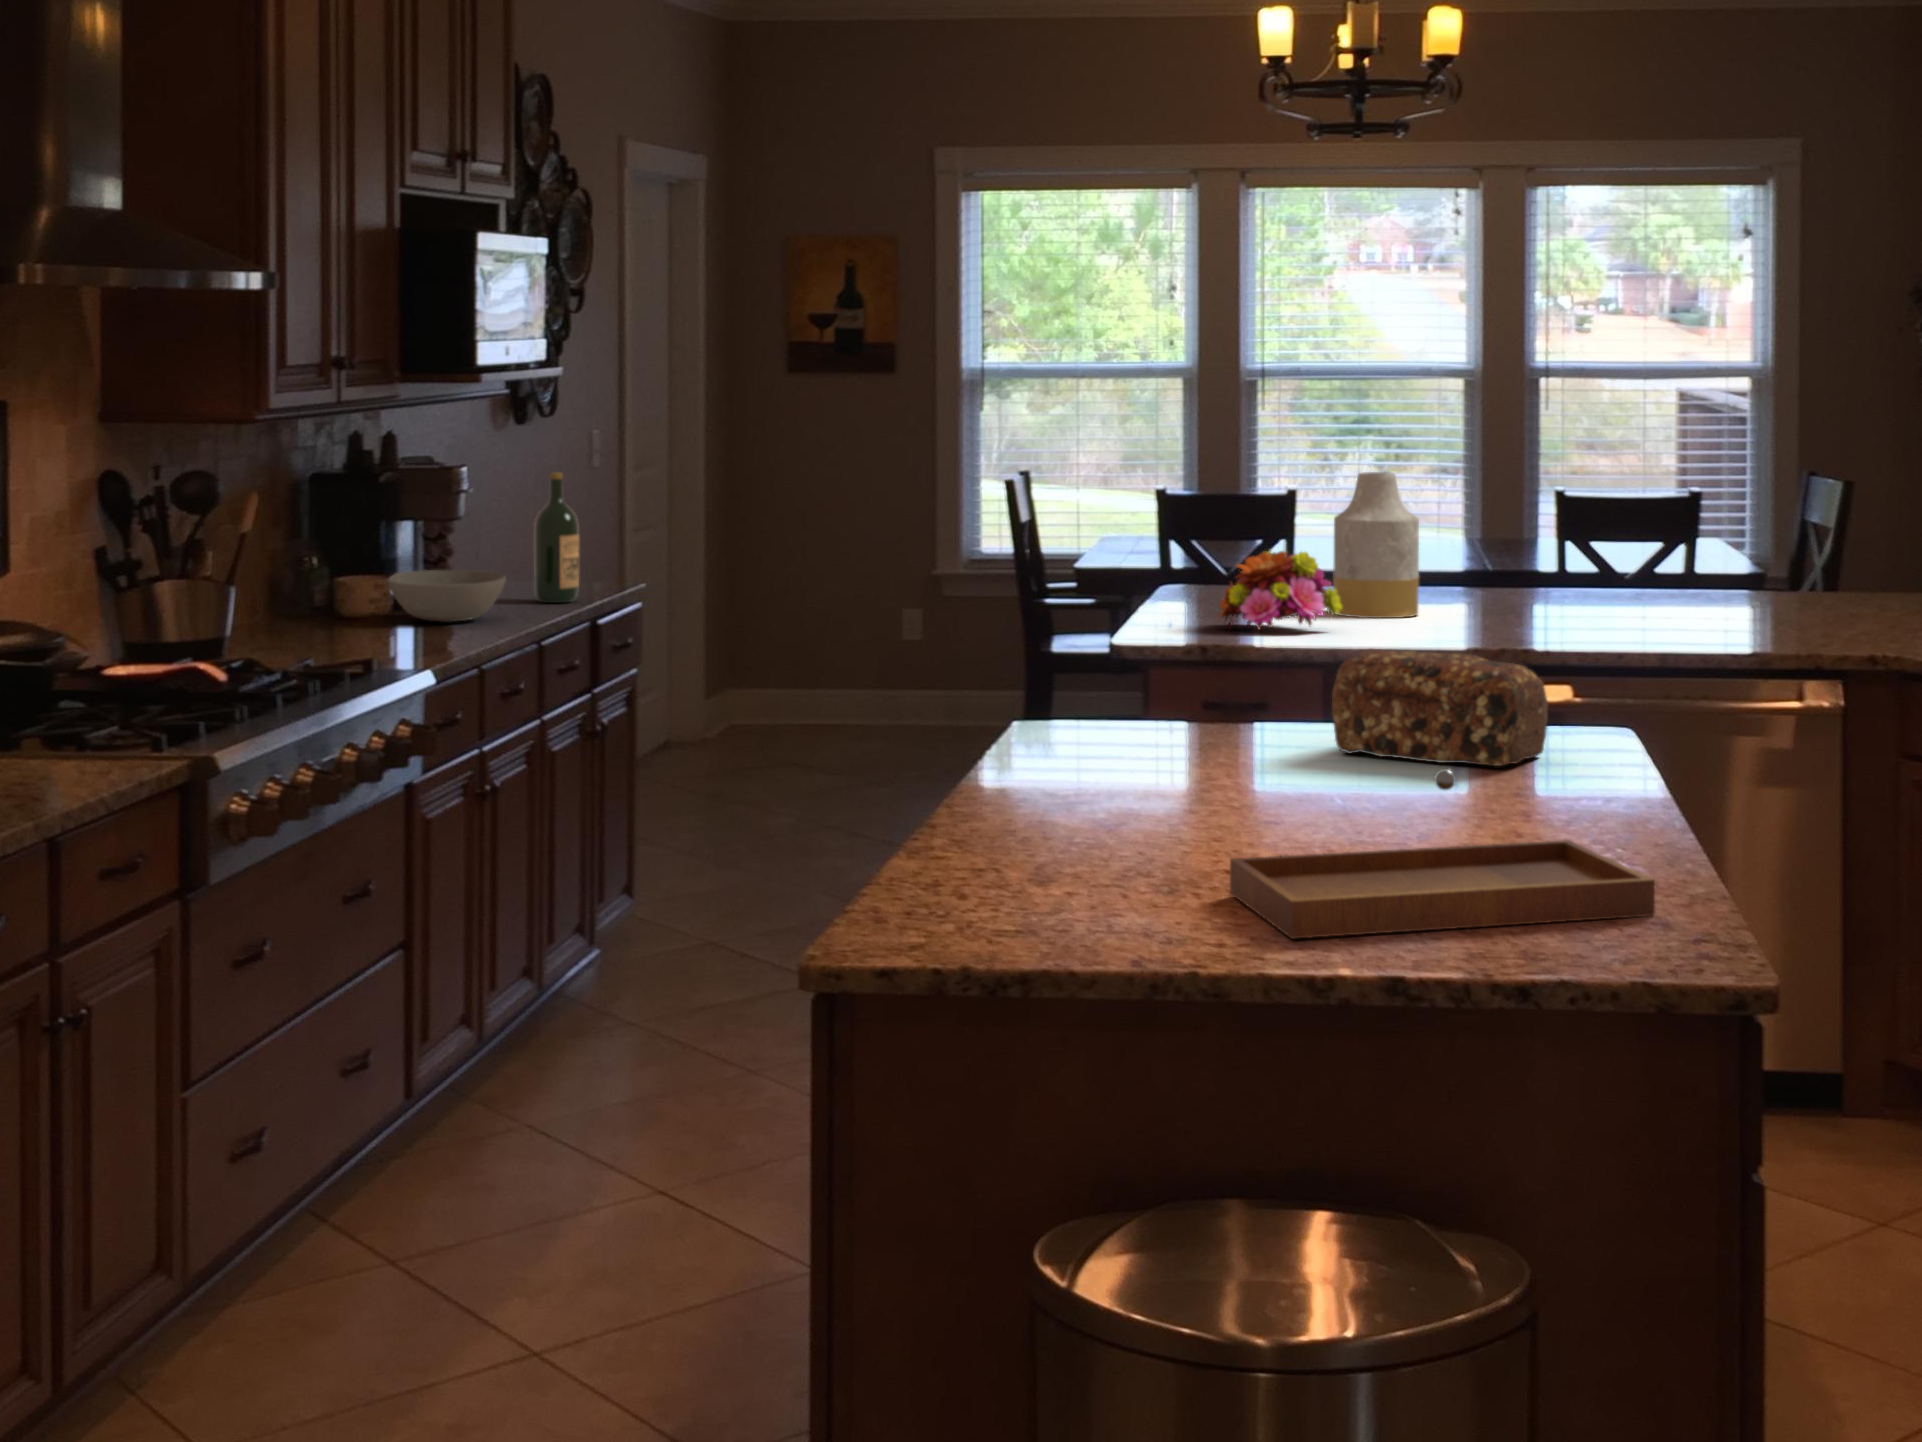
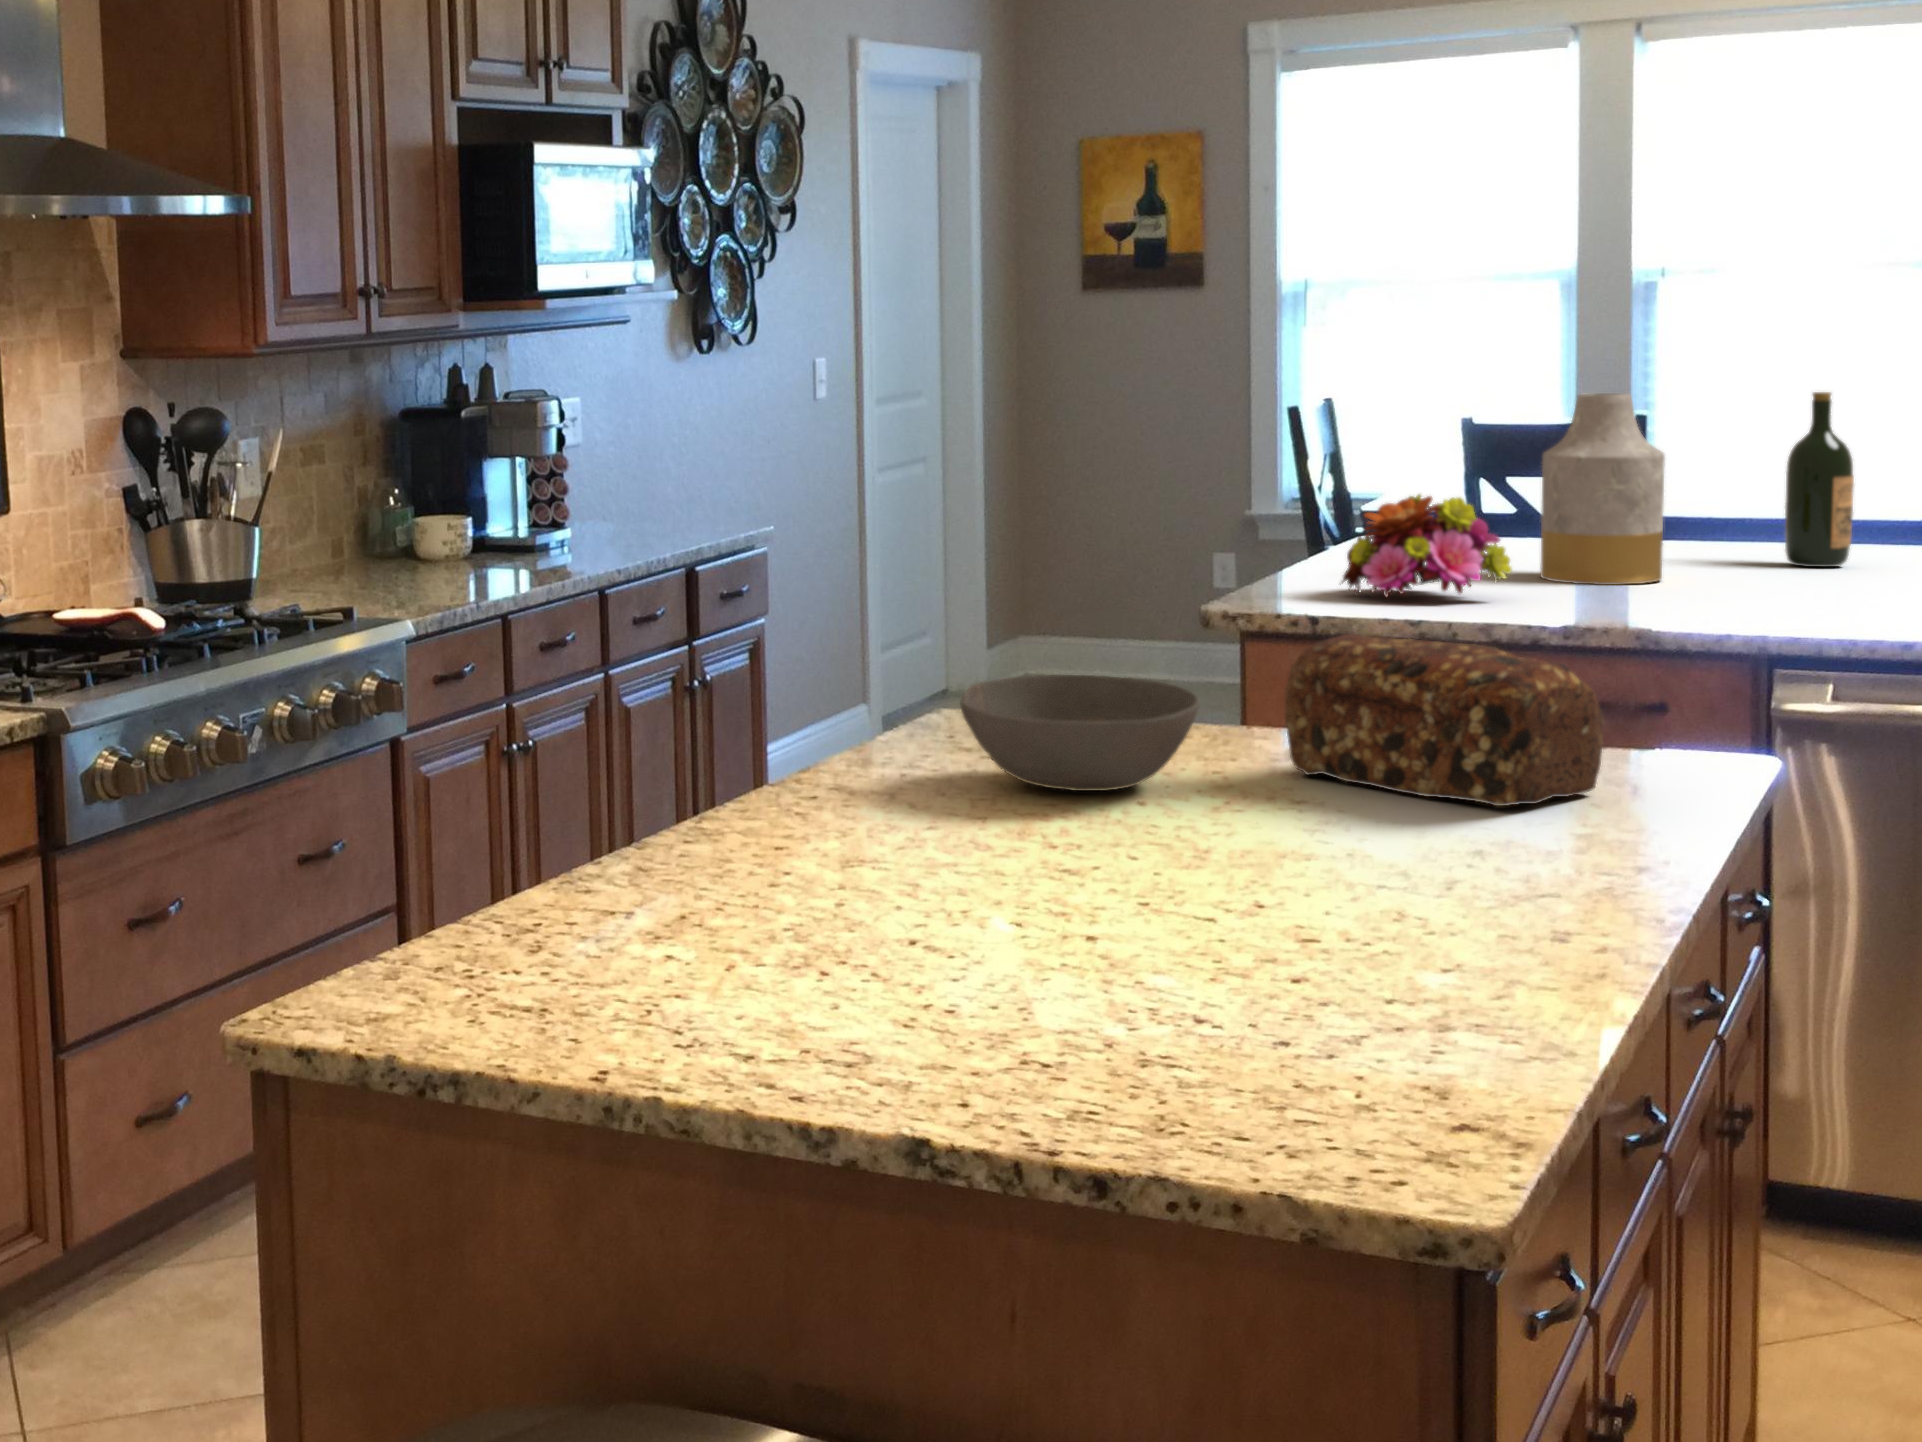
wine bottle: present [534,473,579,603] -> present [1785,392,1854,567]
bowl: present [388,570,506,622] -> present [960,675,1200,791]
tray: present [1230,769,1655,939] -> none [847,826,1455,1079]

